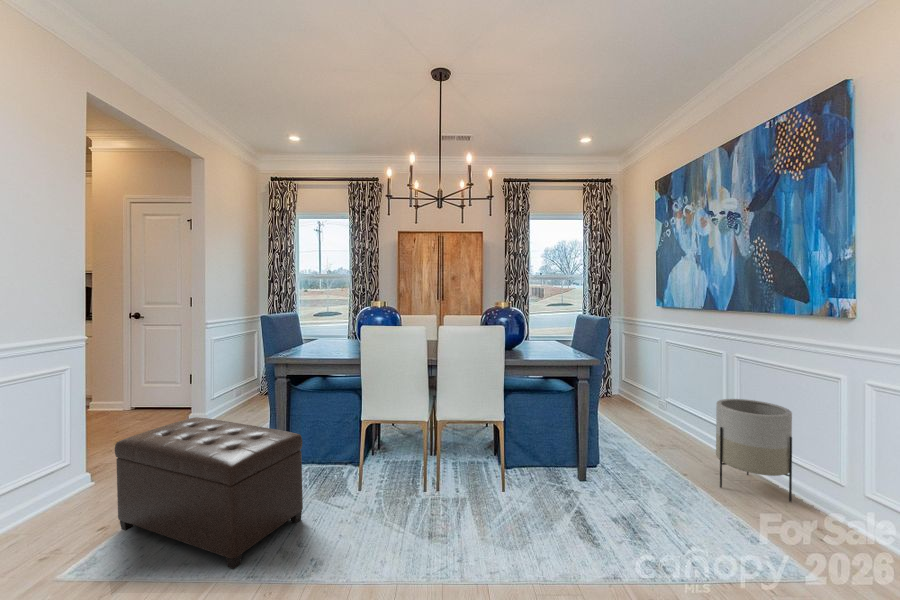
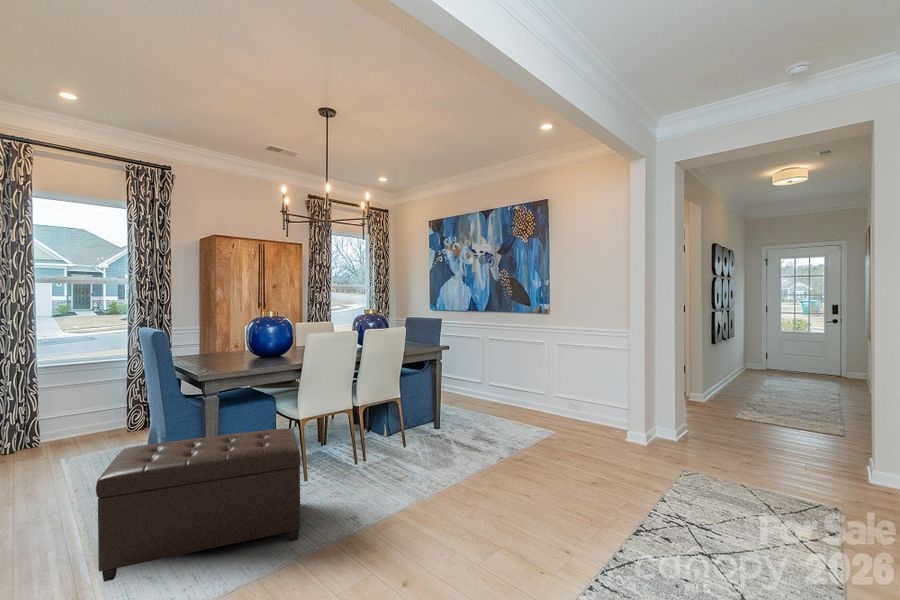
planter: present [716,399,792,502] -> none [493,362,528,414]

